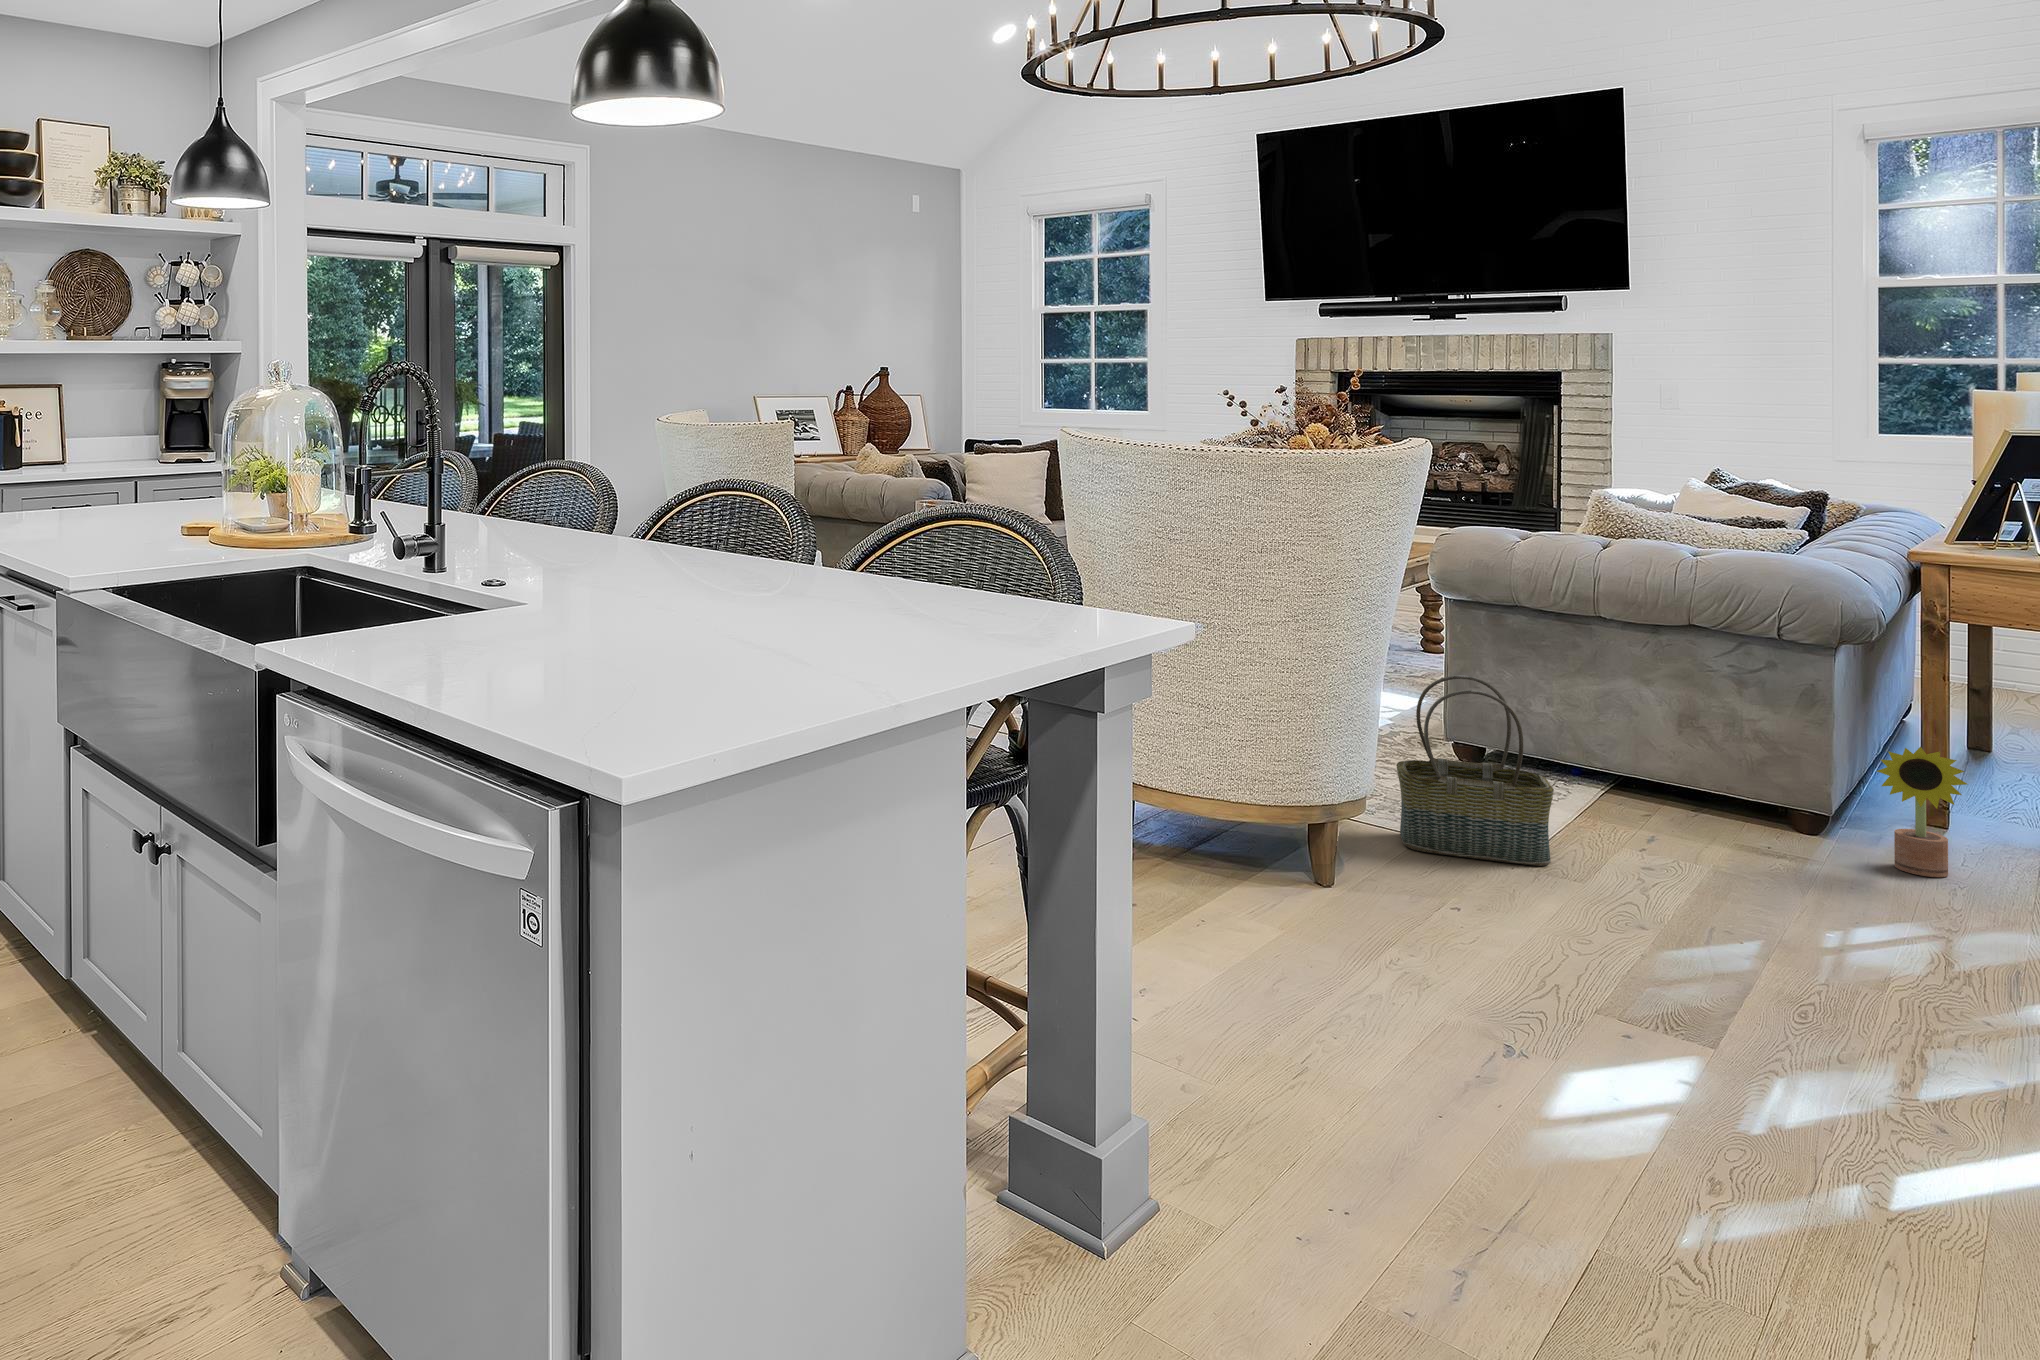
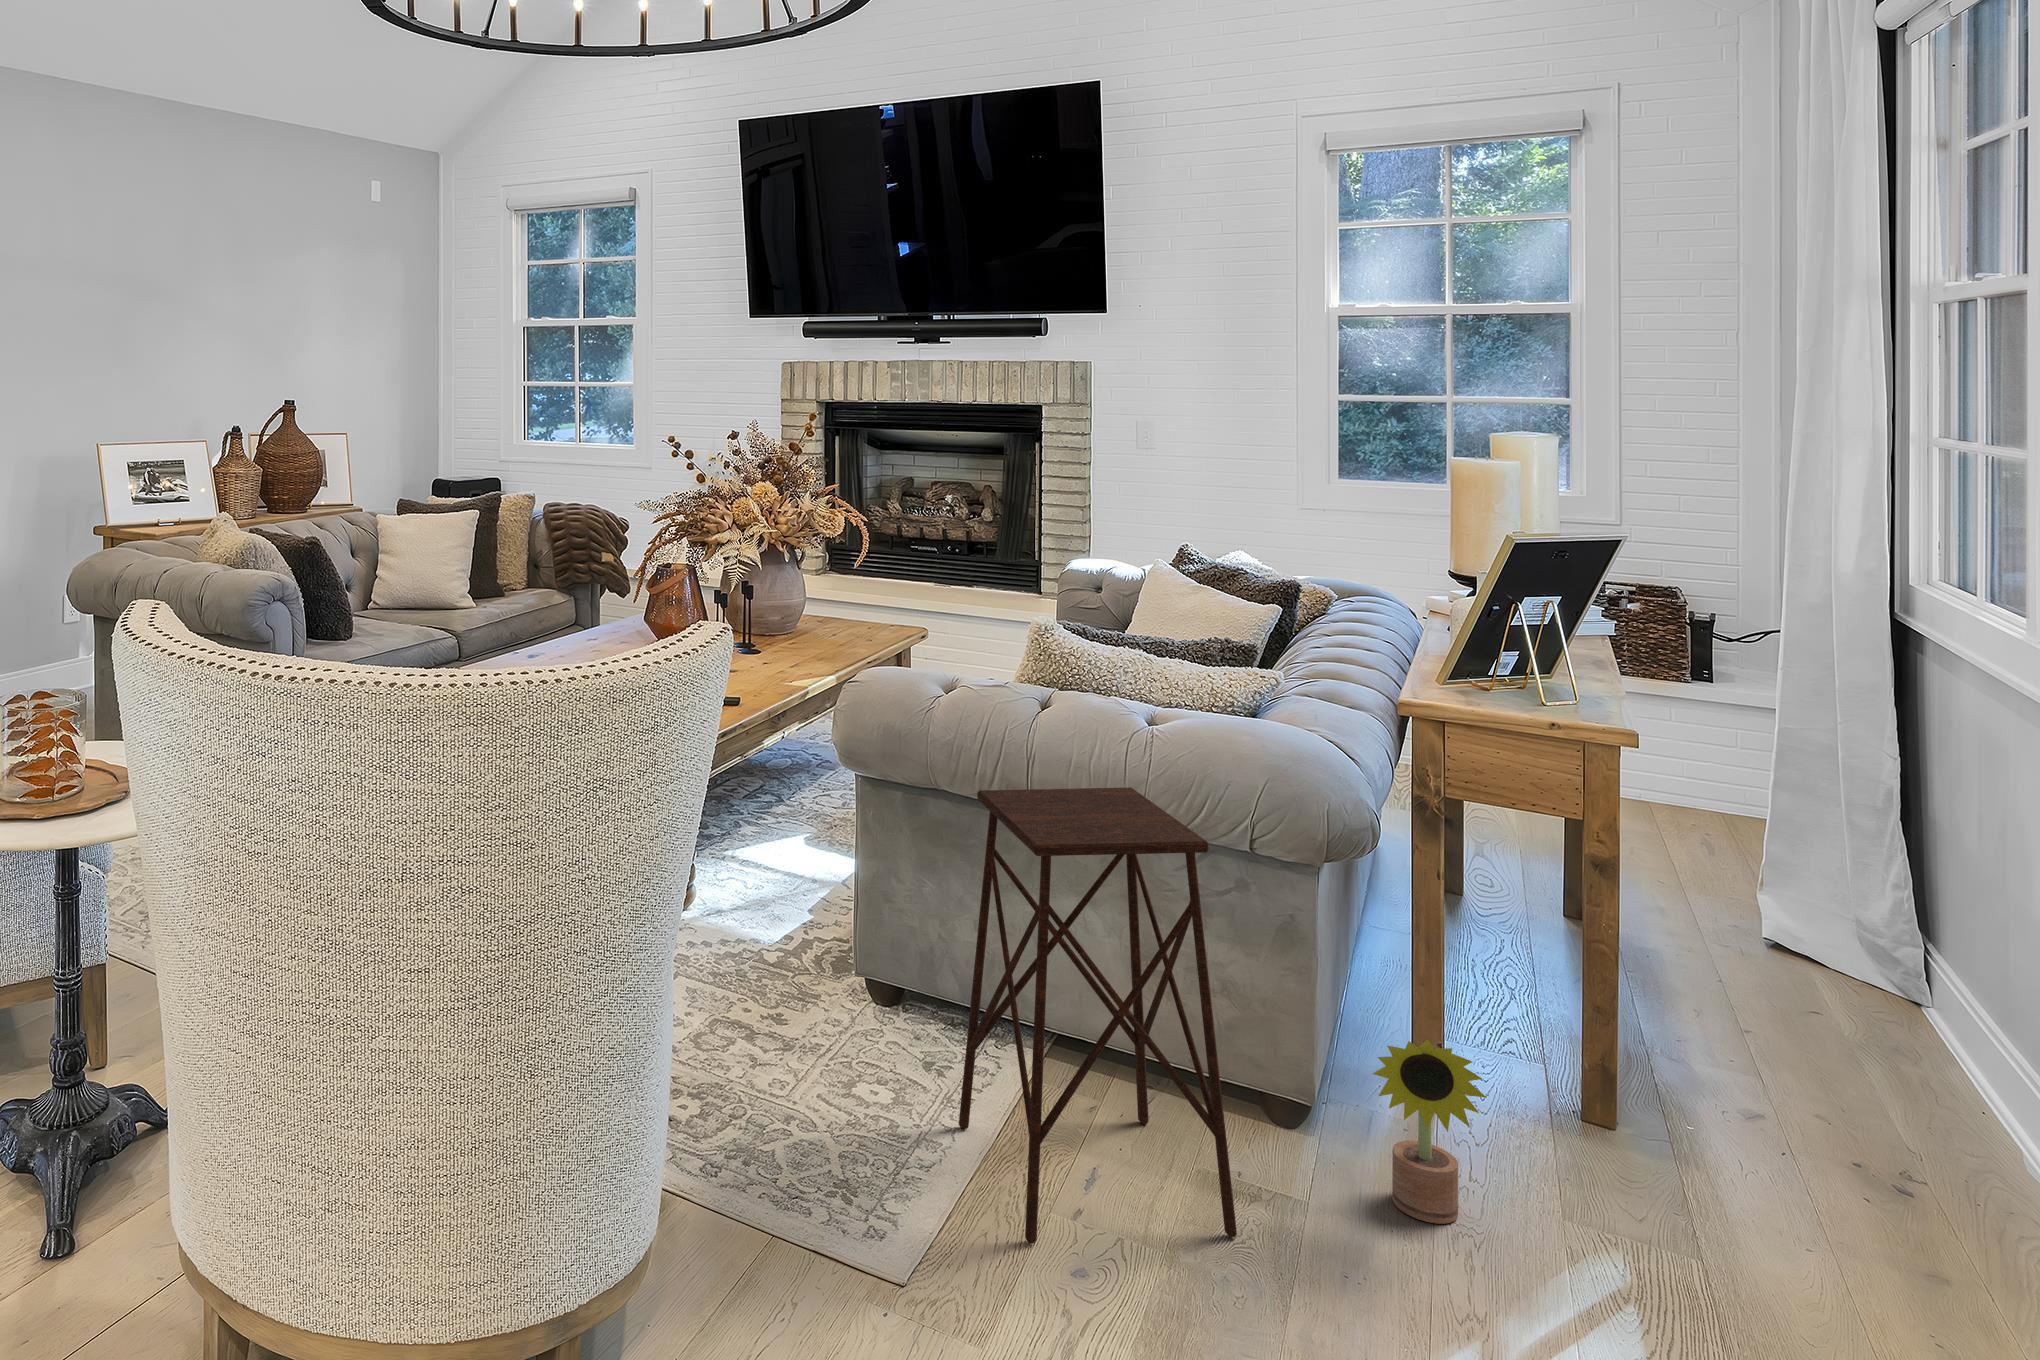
side table: none [1544,586,1768,870] -> present [959,787,1237,1243]
basket: present [1396,675,1554,866] -> none [741,955,952,1276]

